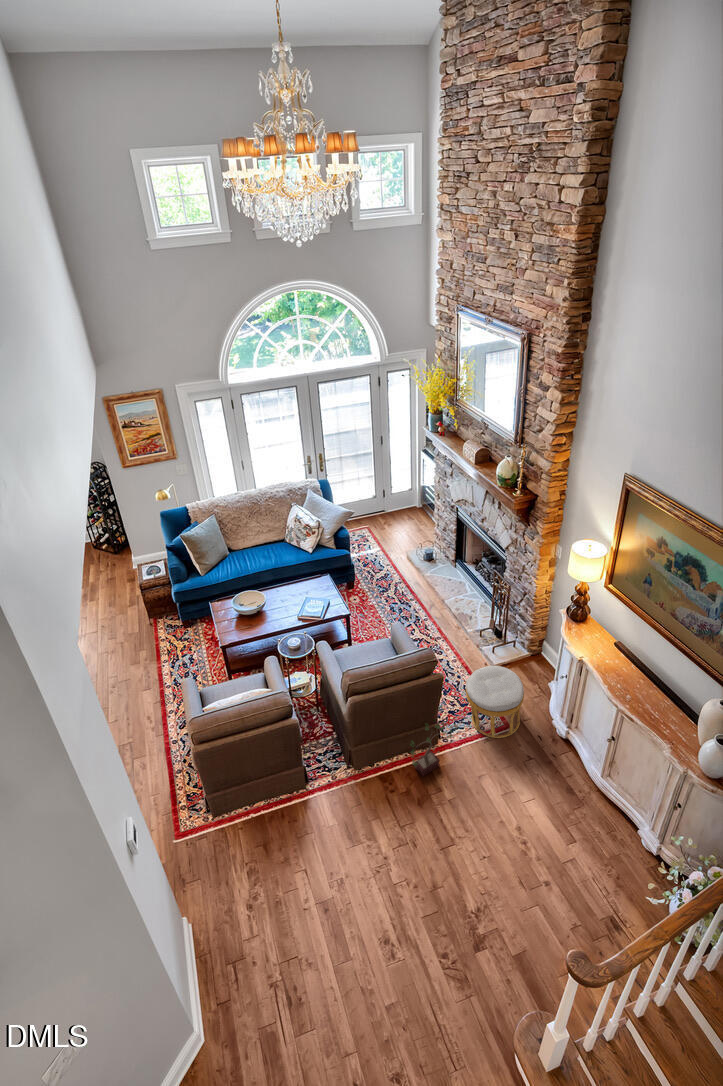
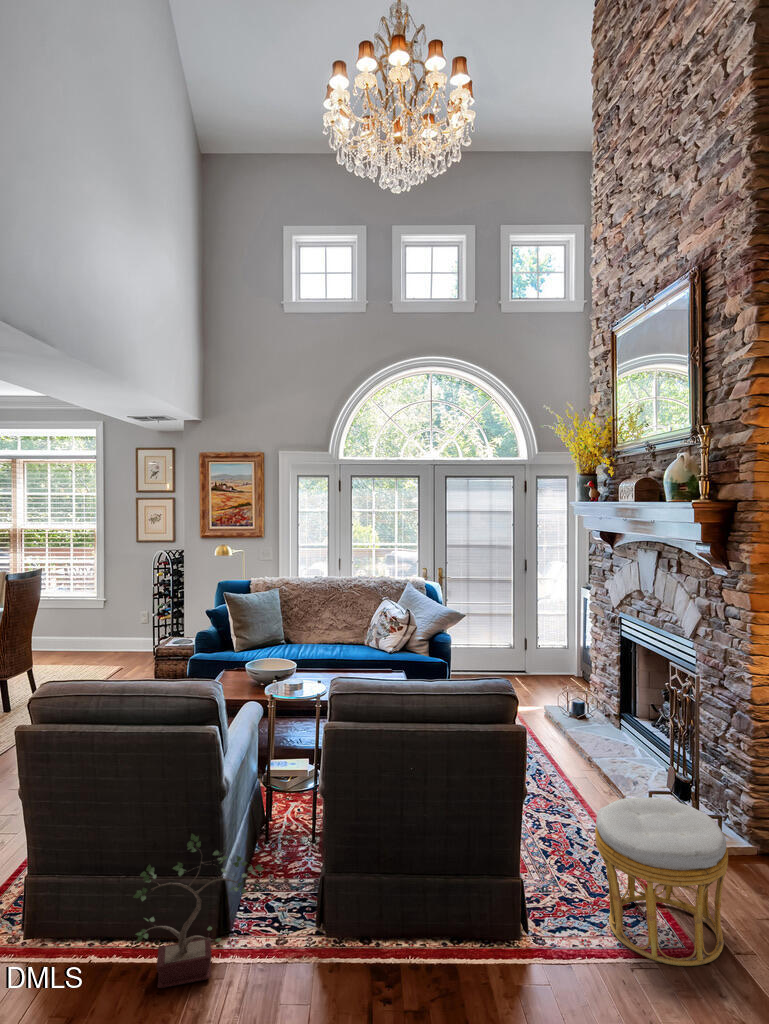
potted plant: present [410,722,458,776] -> present [133,834,264,988]

